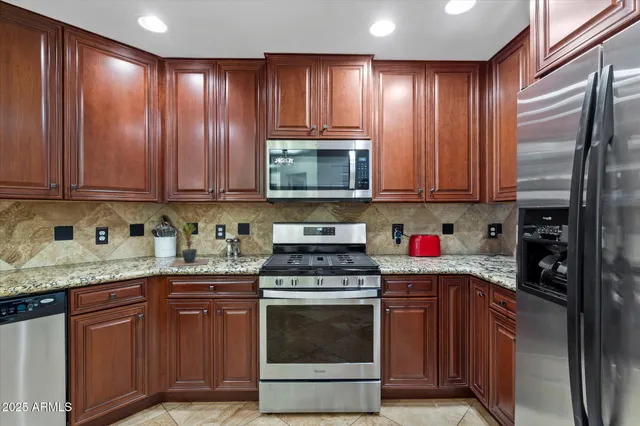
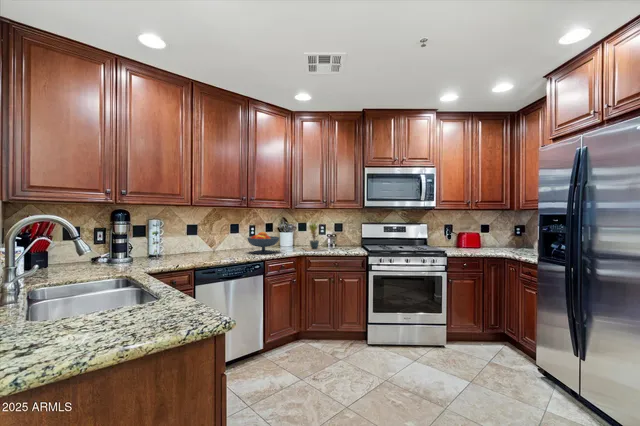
fruit bowl: none [54,237,121,274] -> present [247,232,279,254]

